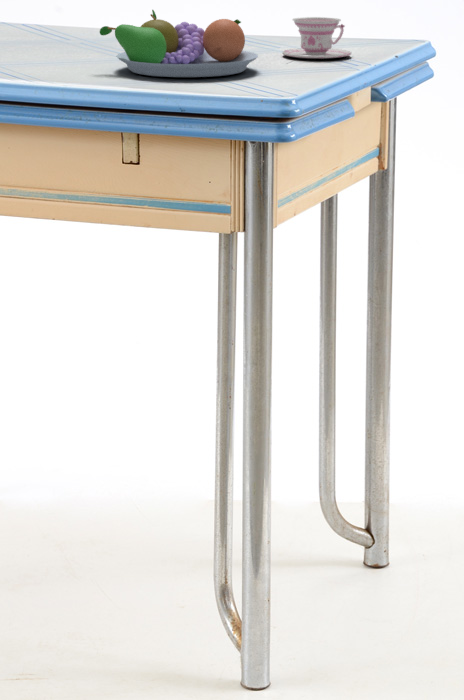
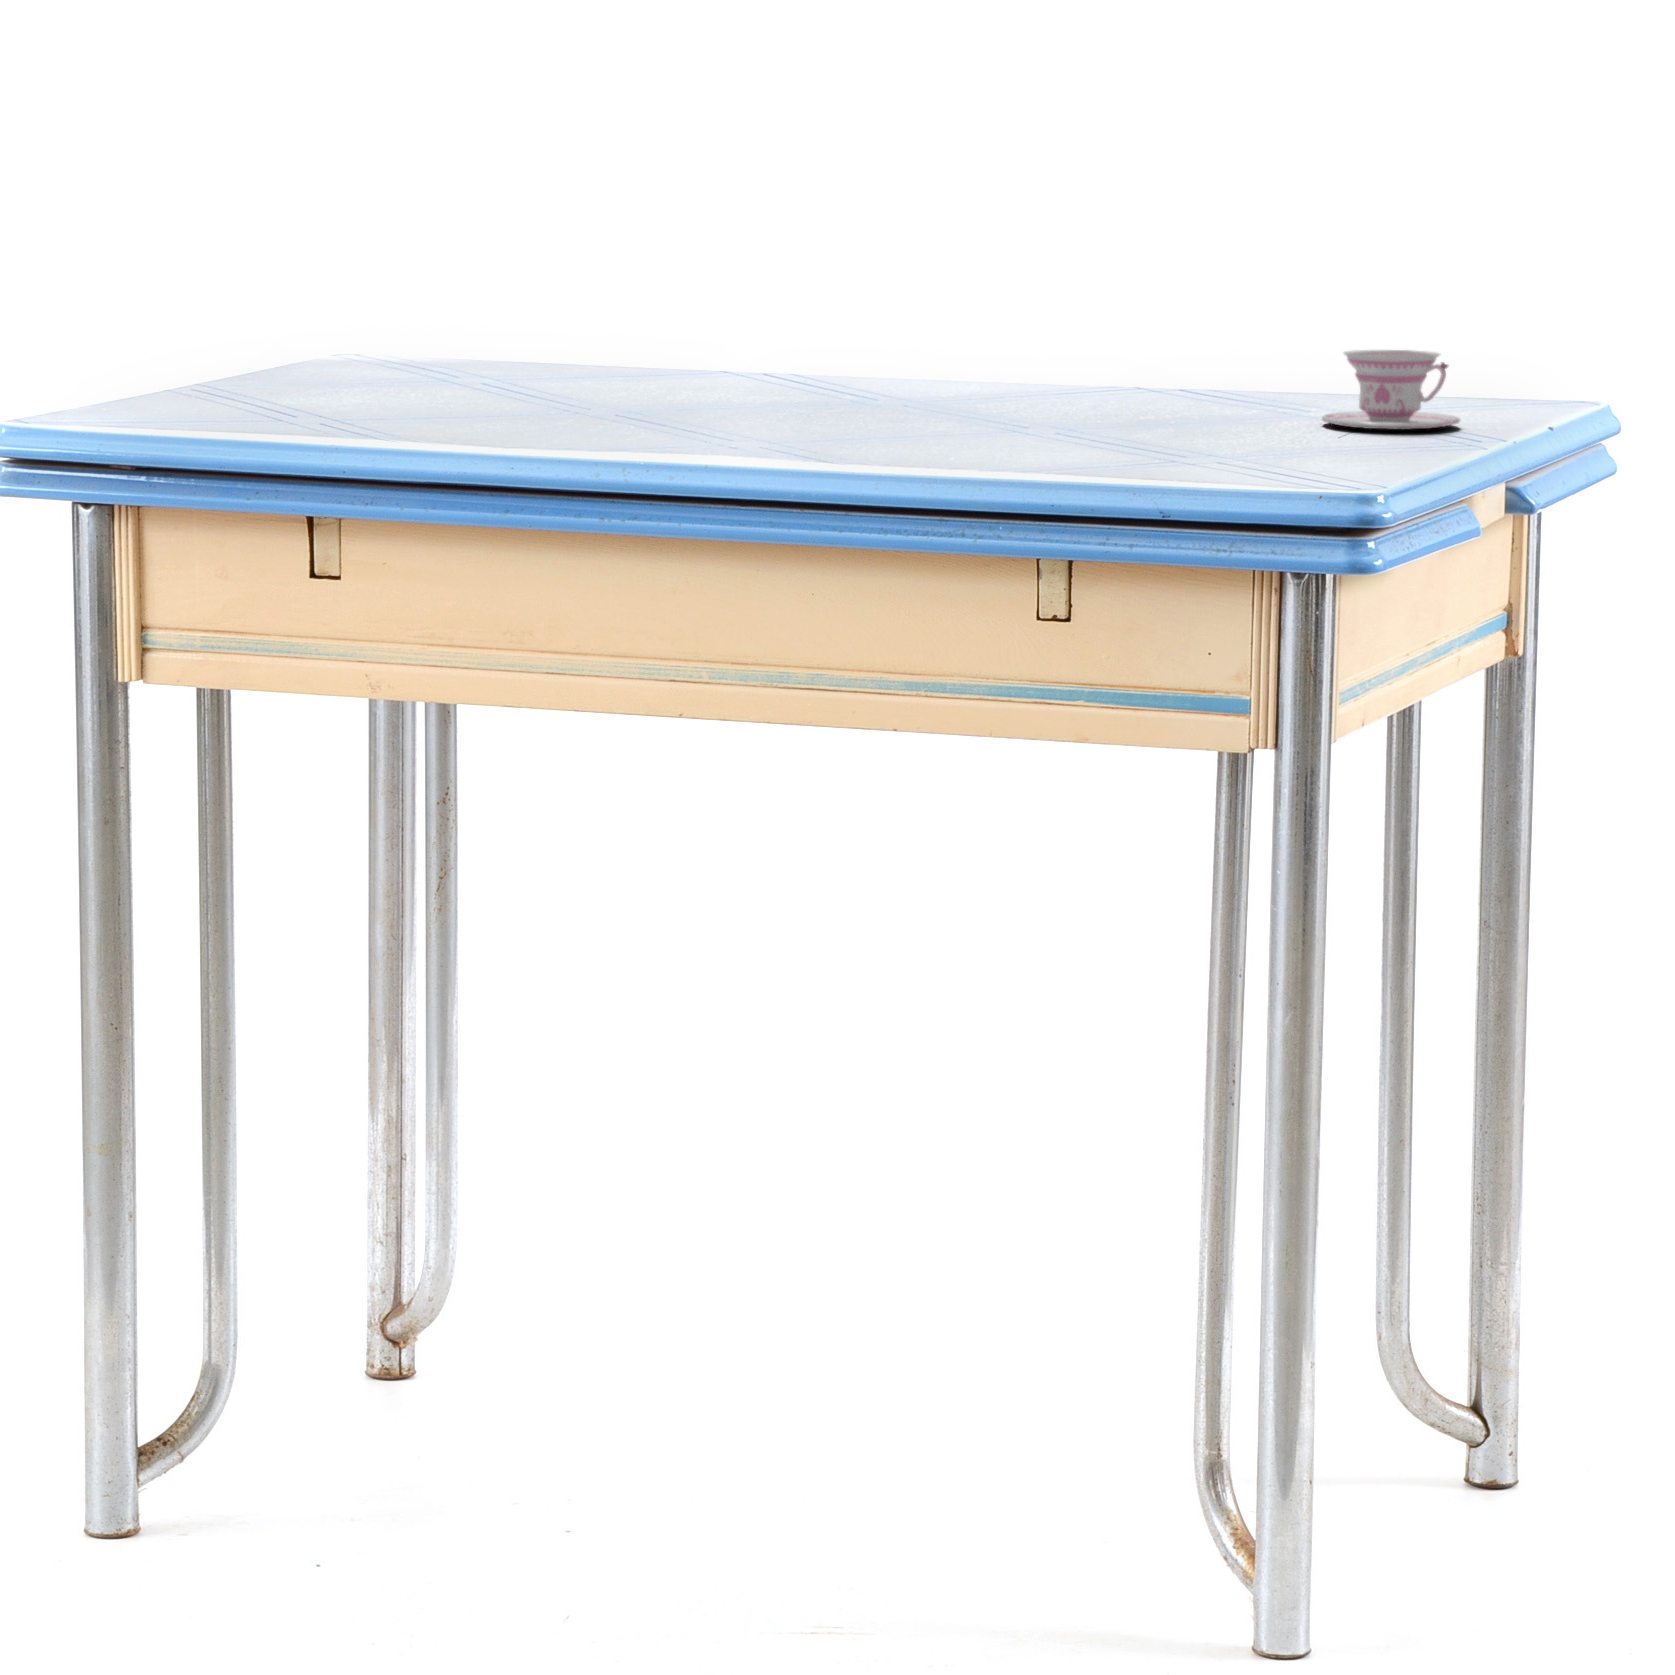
fruit bowl: present [100,10,258,77] -> none [982,330,1290,457]

